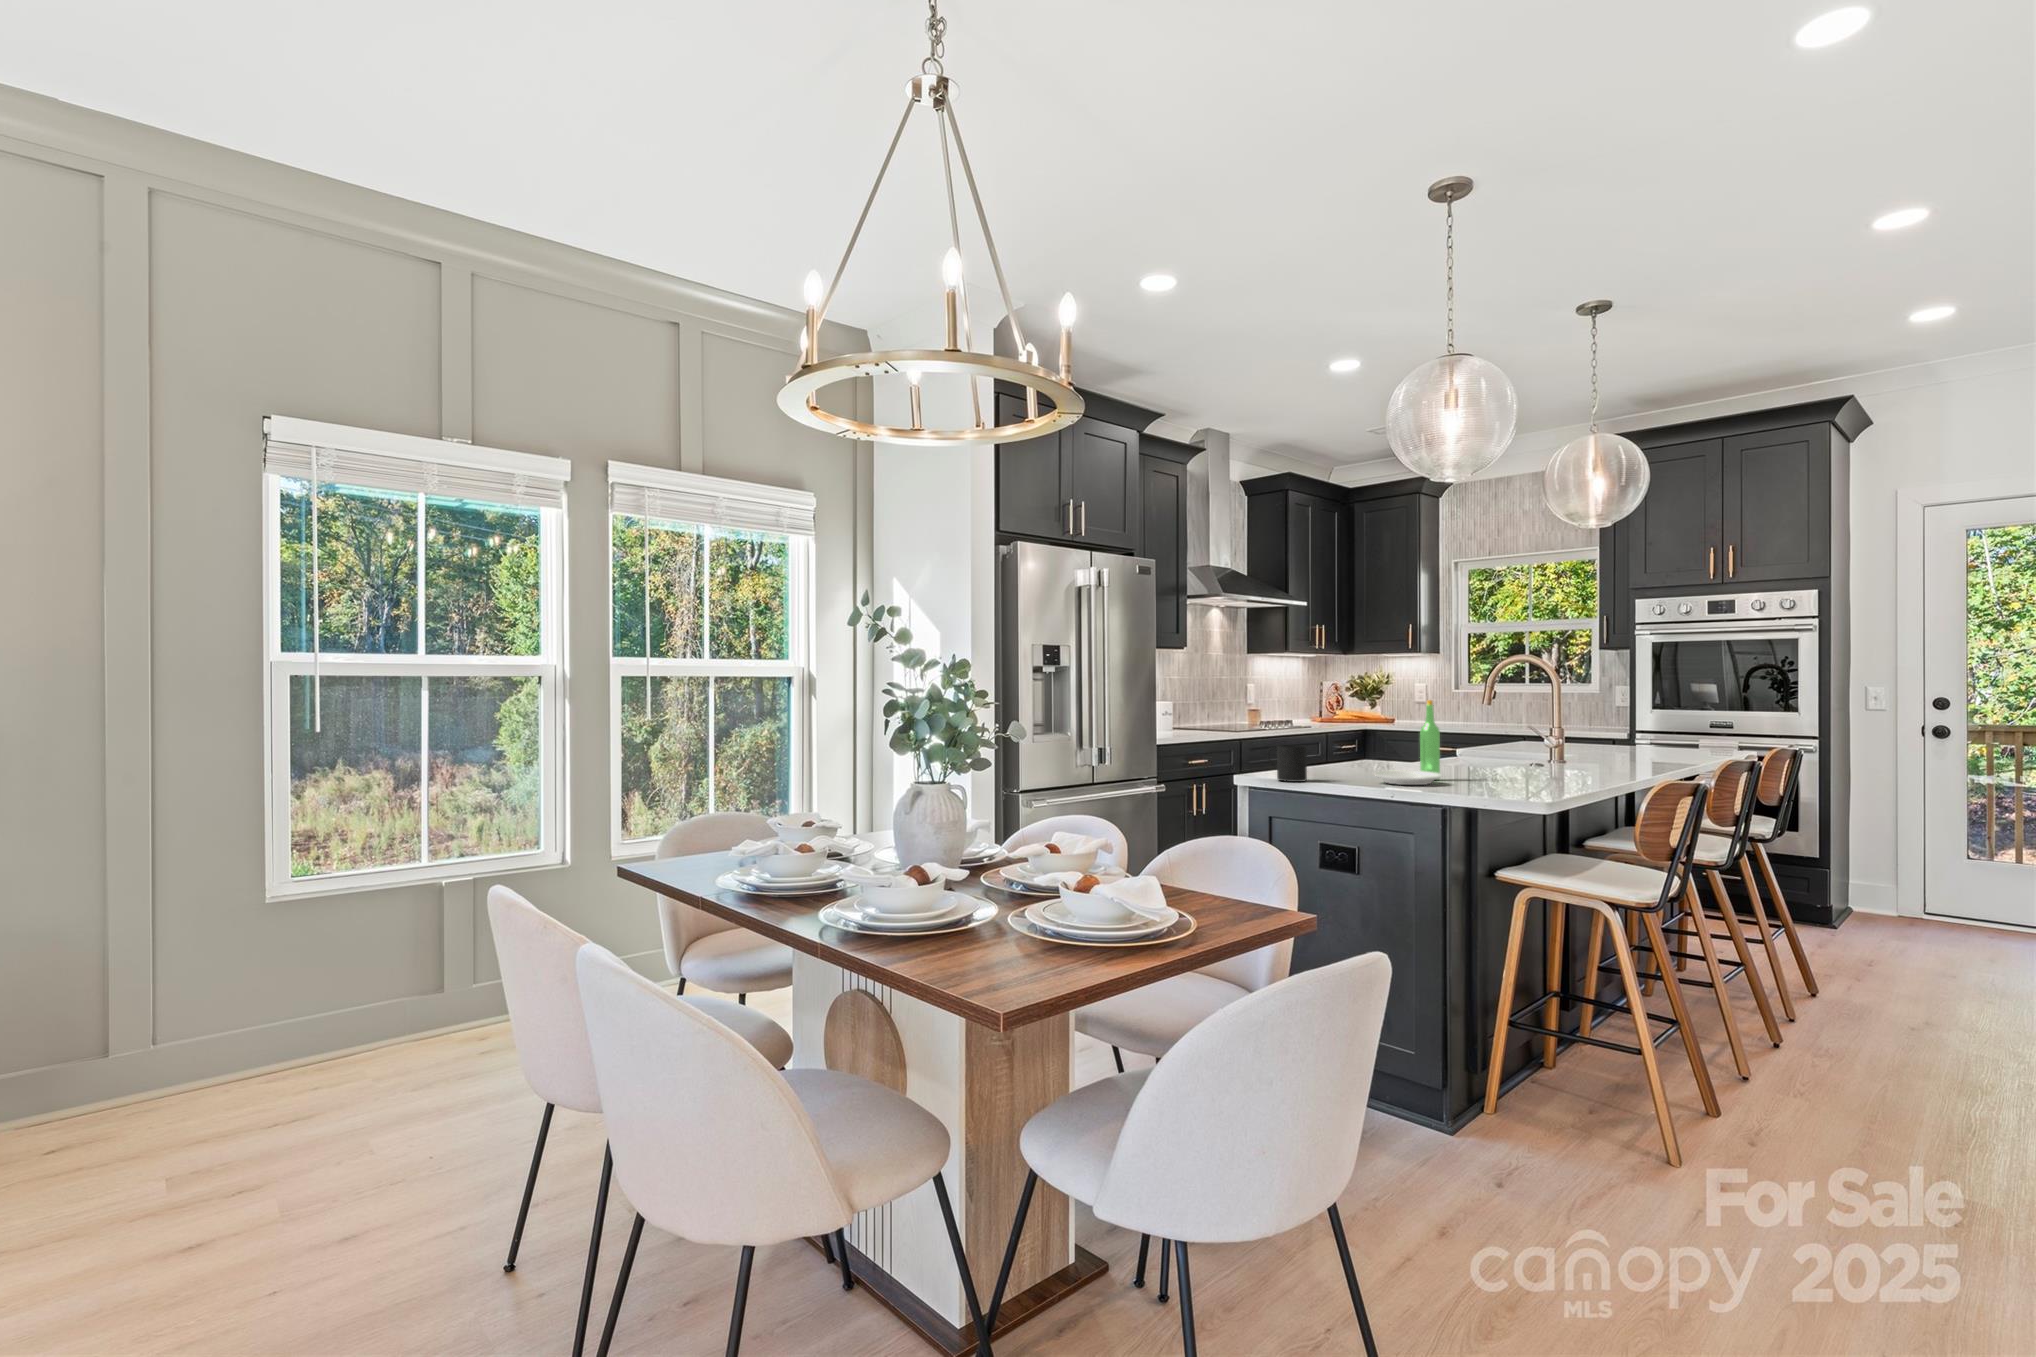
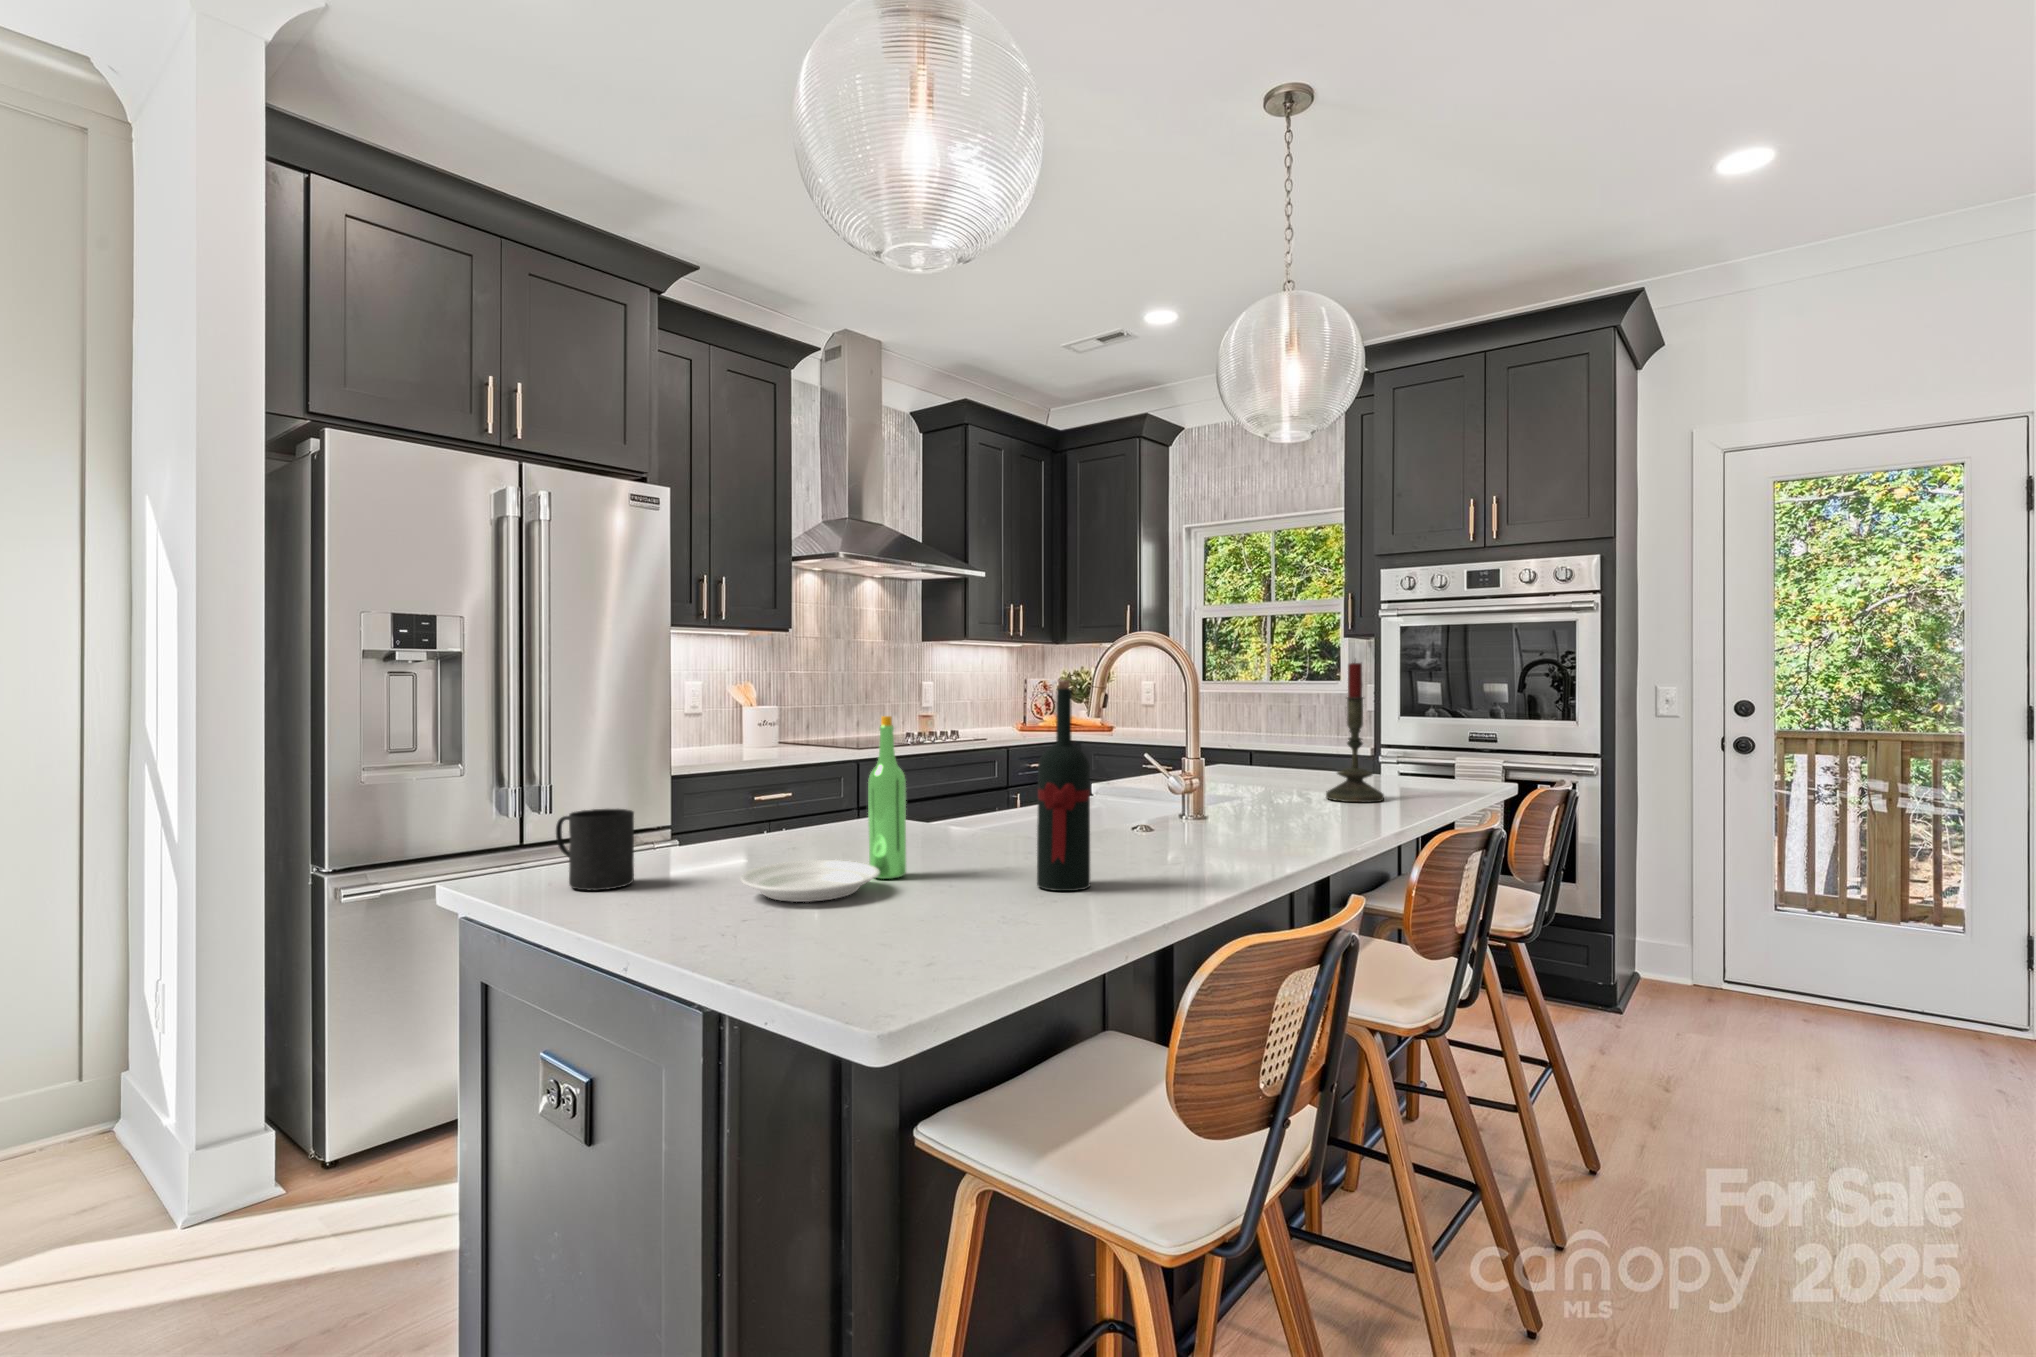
candle: none [1626,668,1668,759] -> present [1326,663,1384,802]
wine bottle: none [1518,682,1547,784] -> present [1037,680,1090,891]

